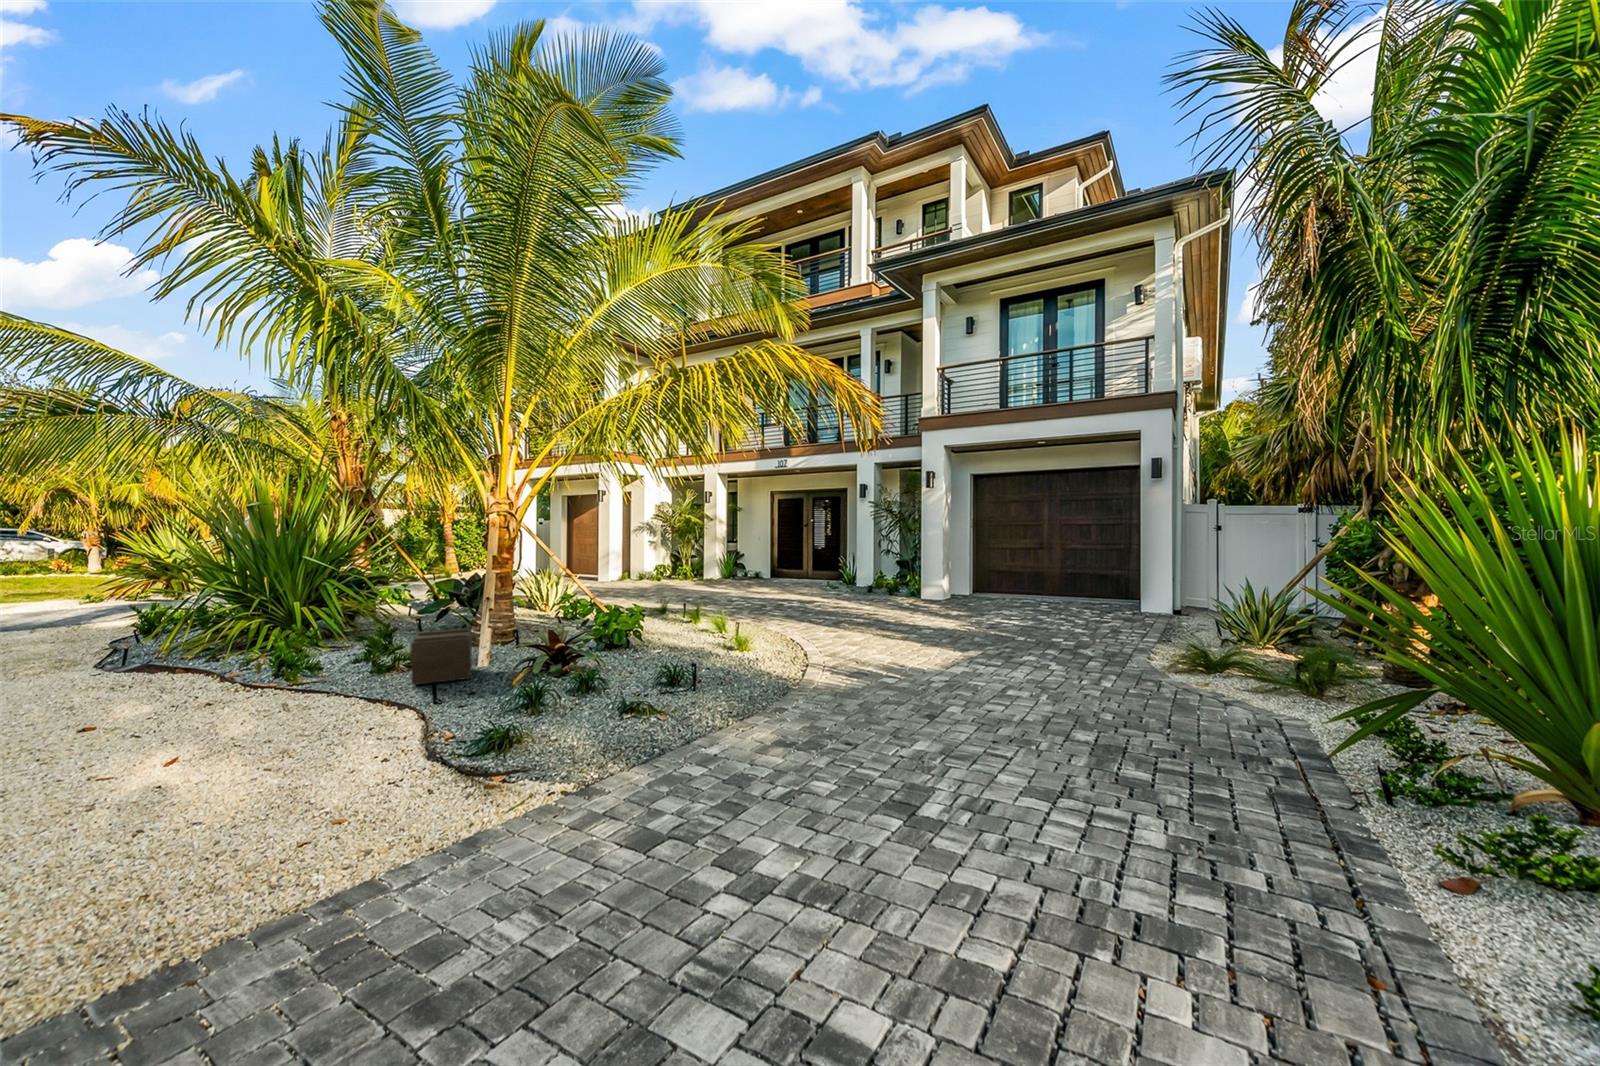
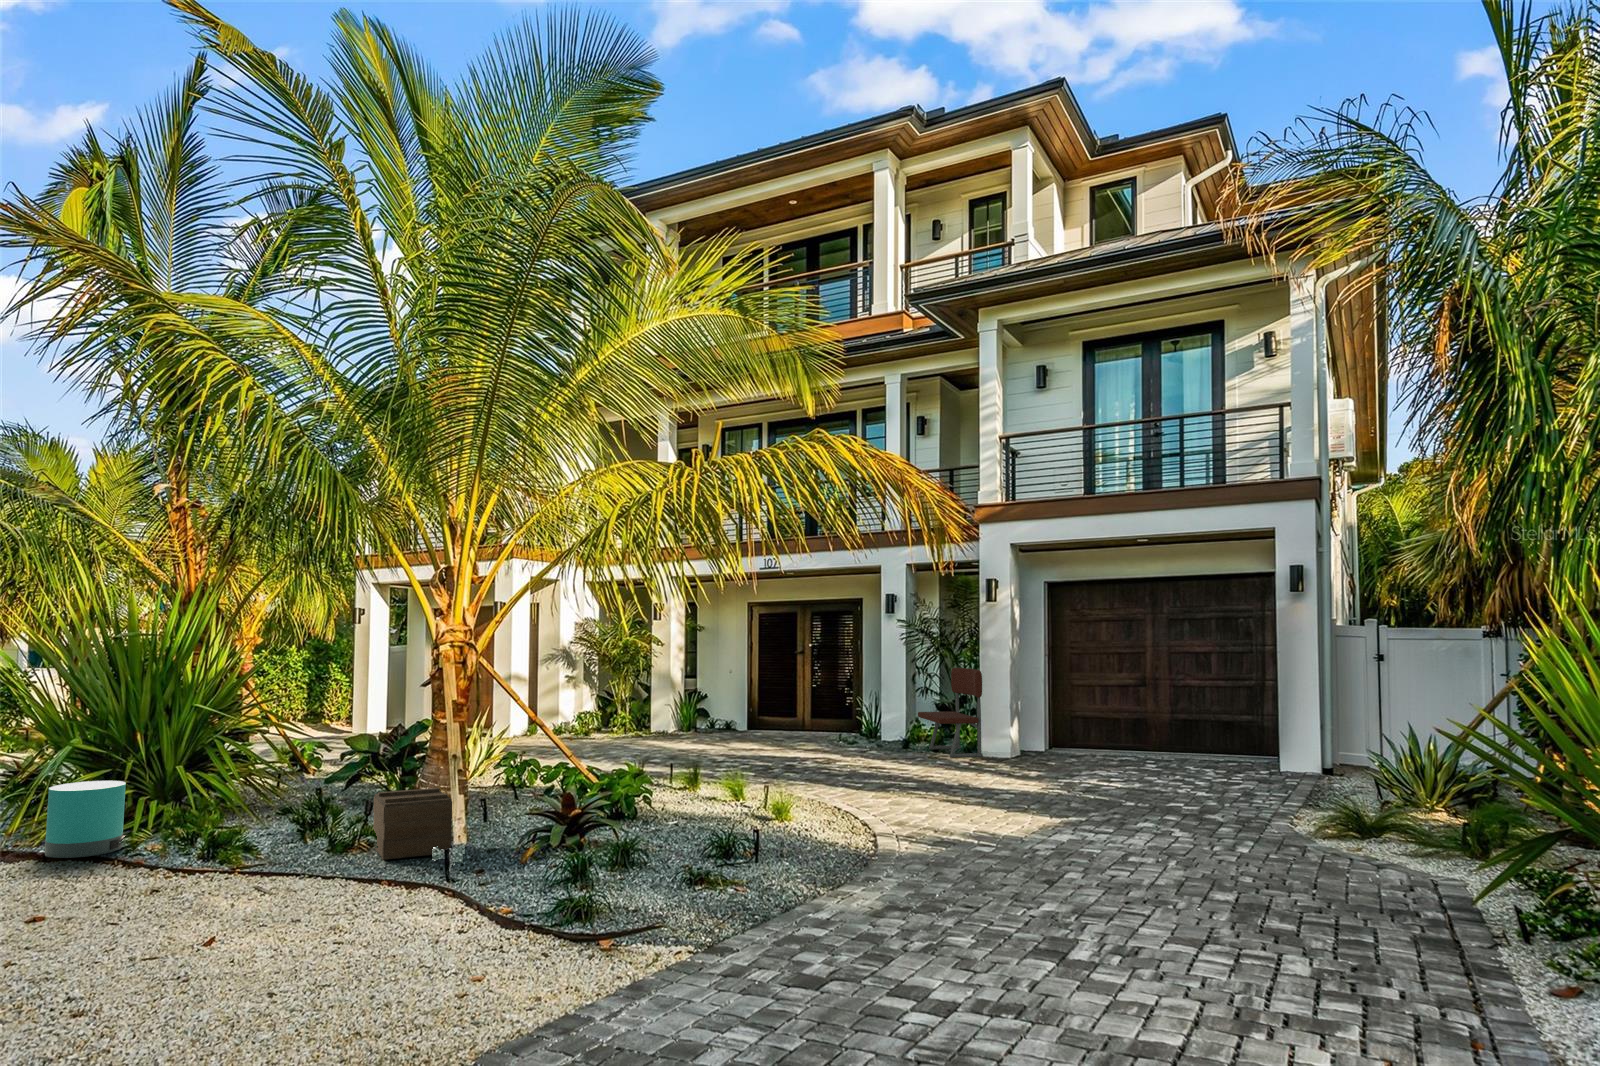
bench: none [878,536,921,598] -> present [918,668,983,757]
trash can: none [174,622,245,681] -> present [45,781,126,858]

